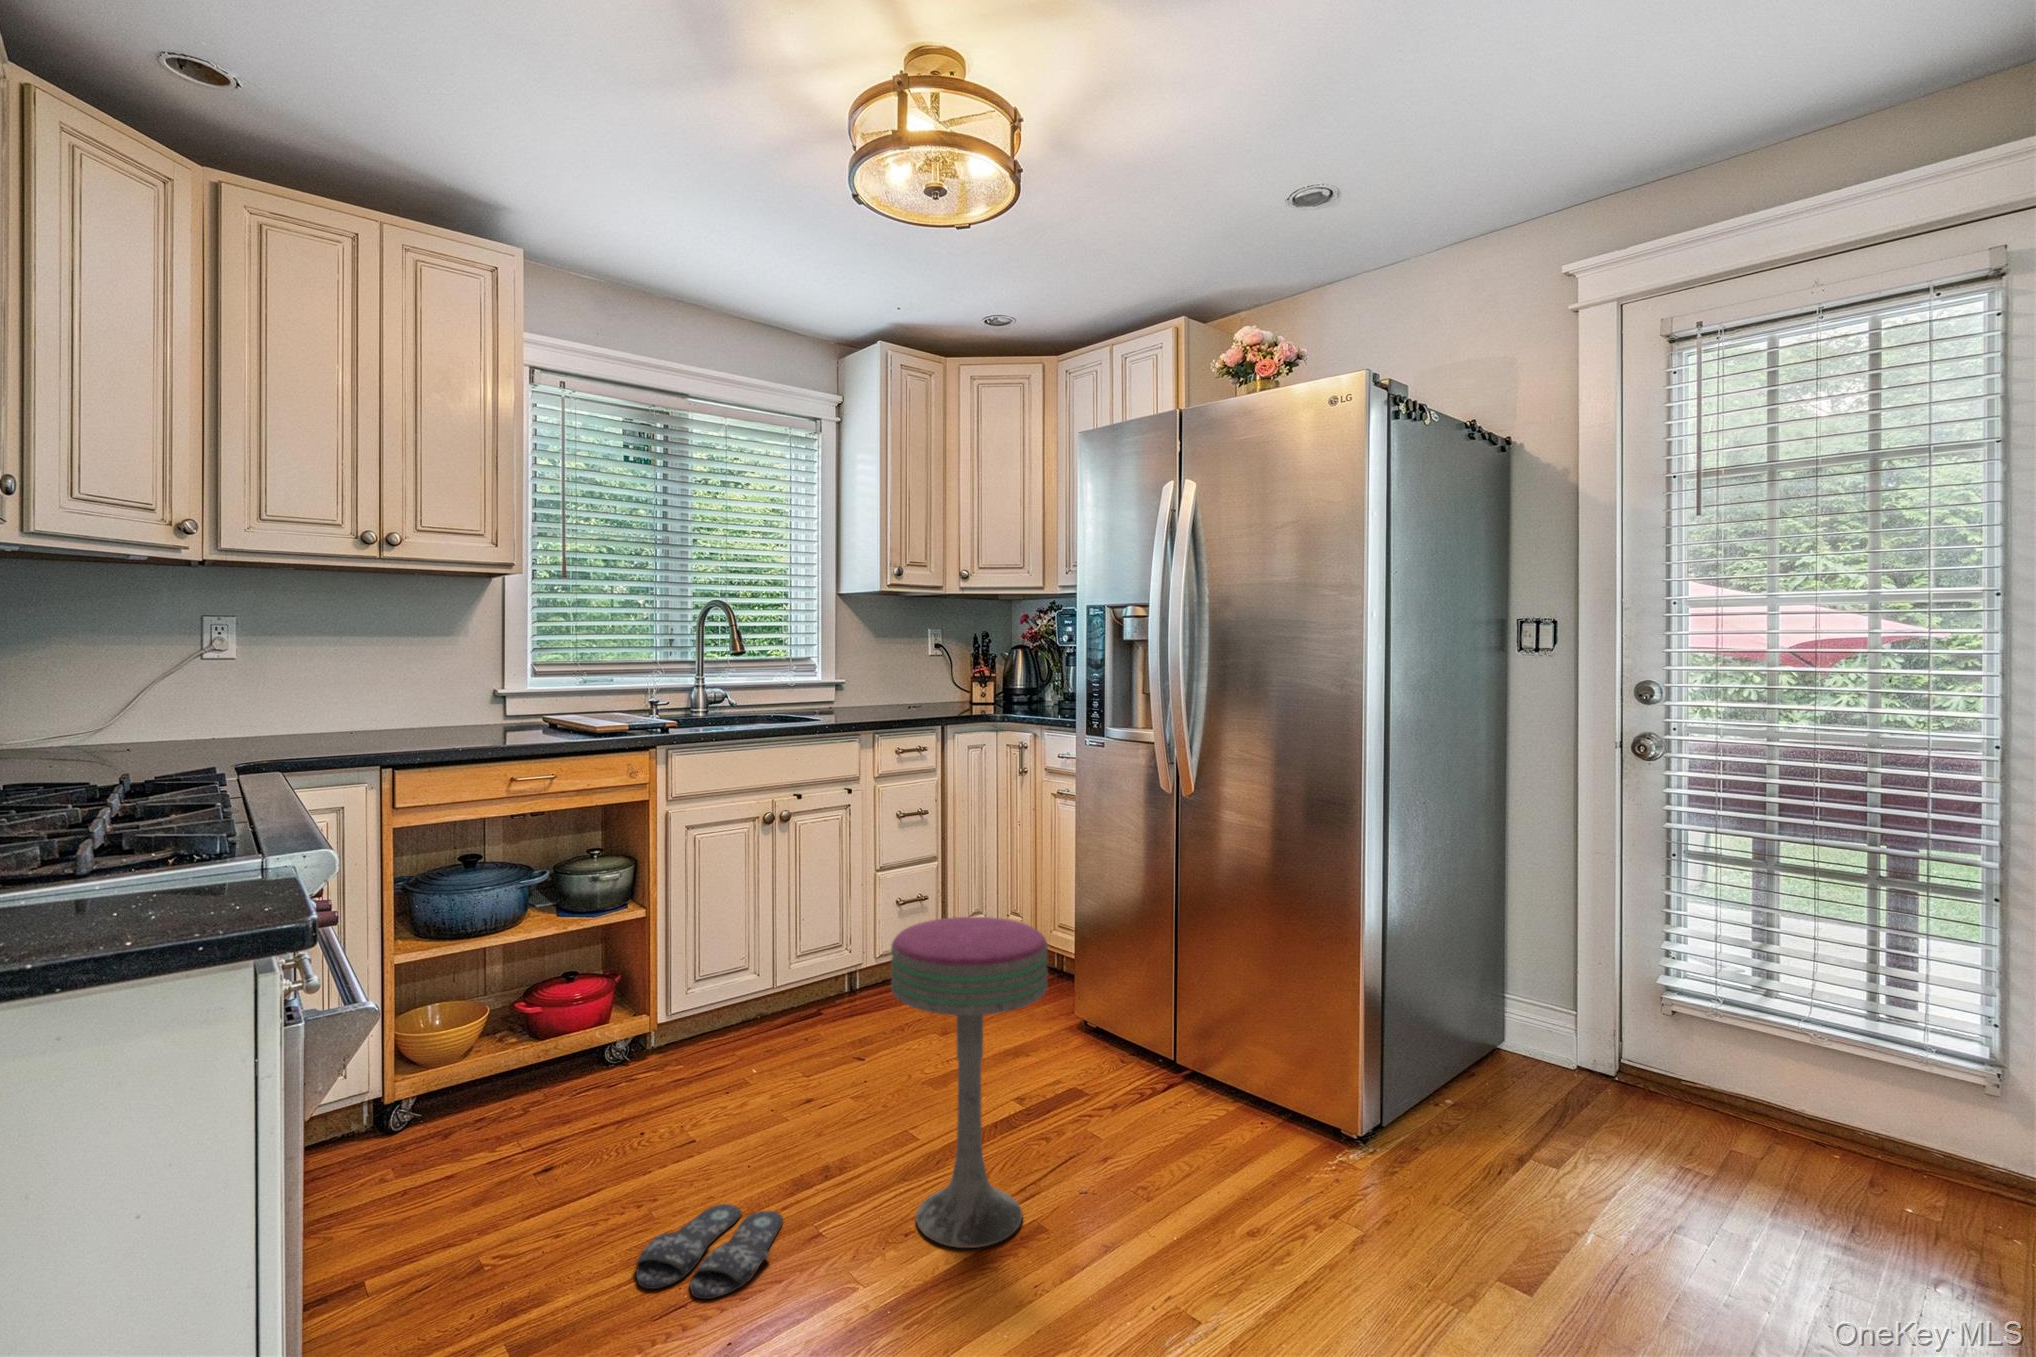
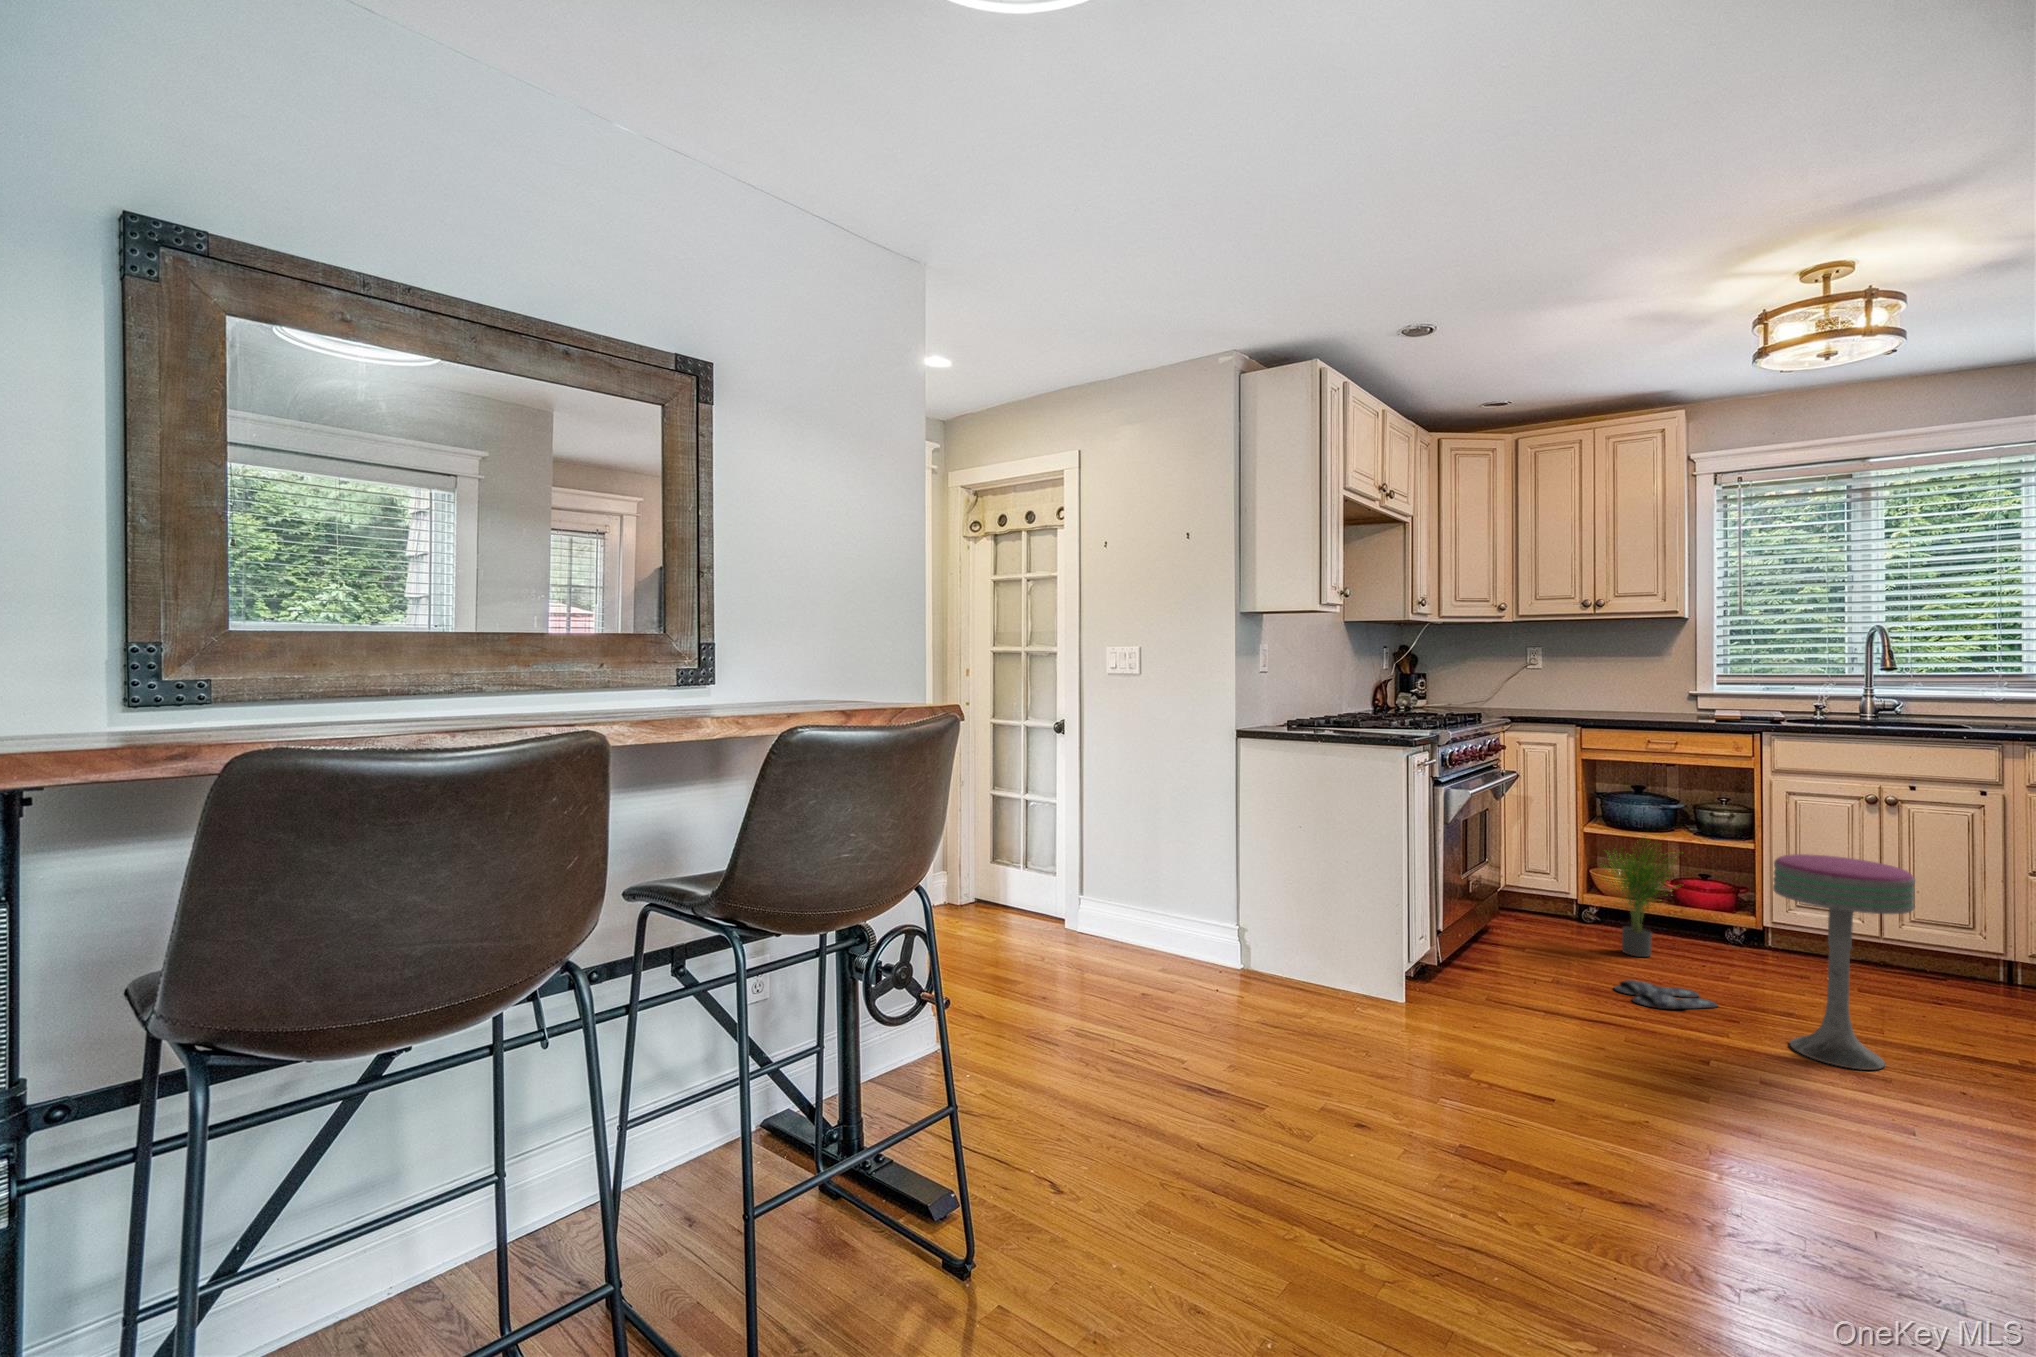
potted plant: none [475,944,632,1177] -> present [1604,838,1679,957]

